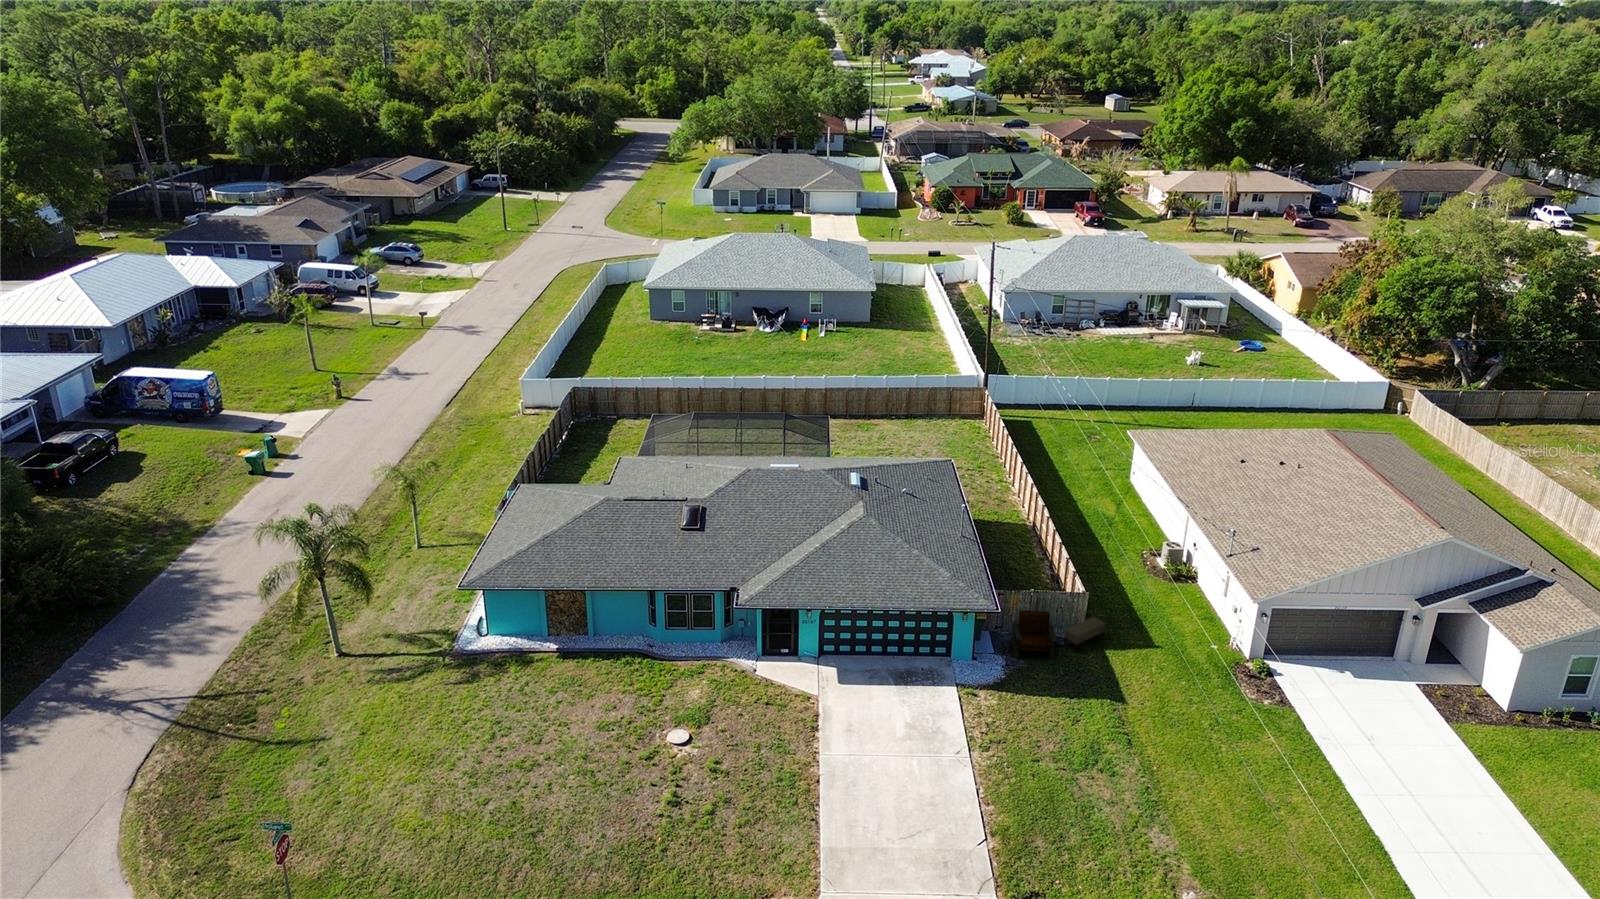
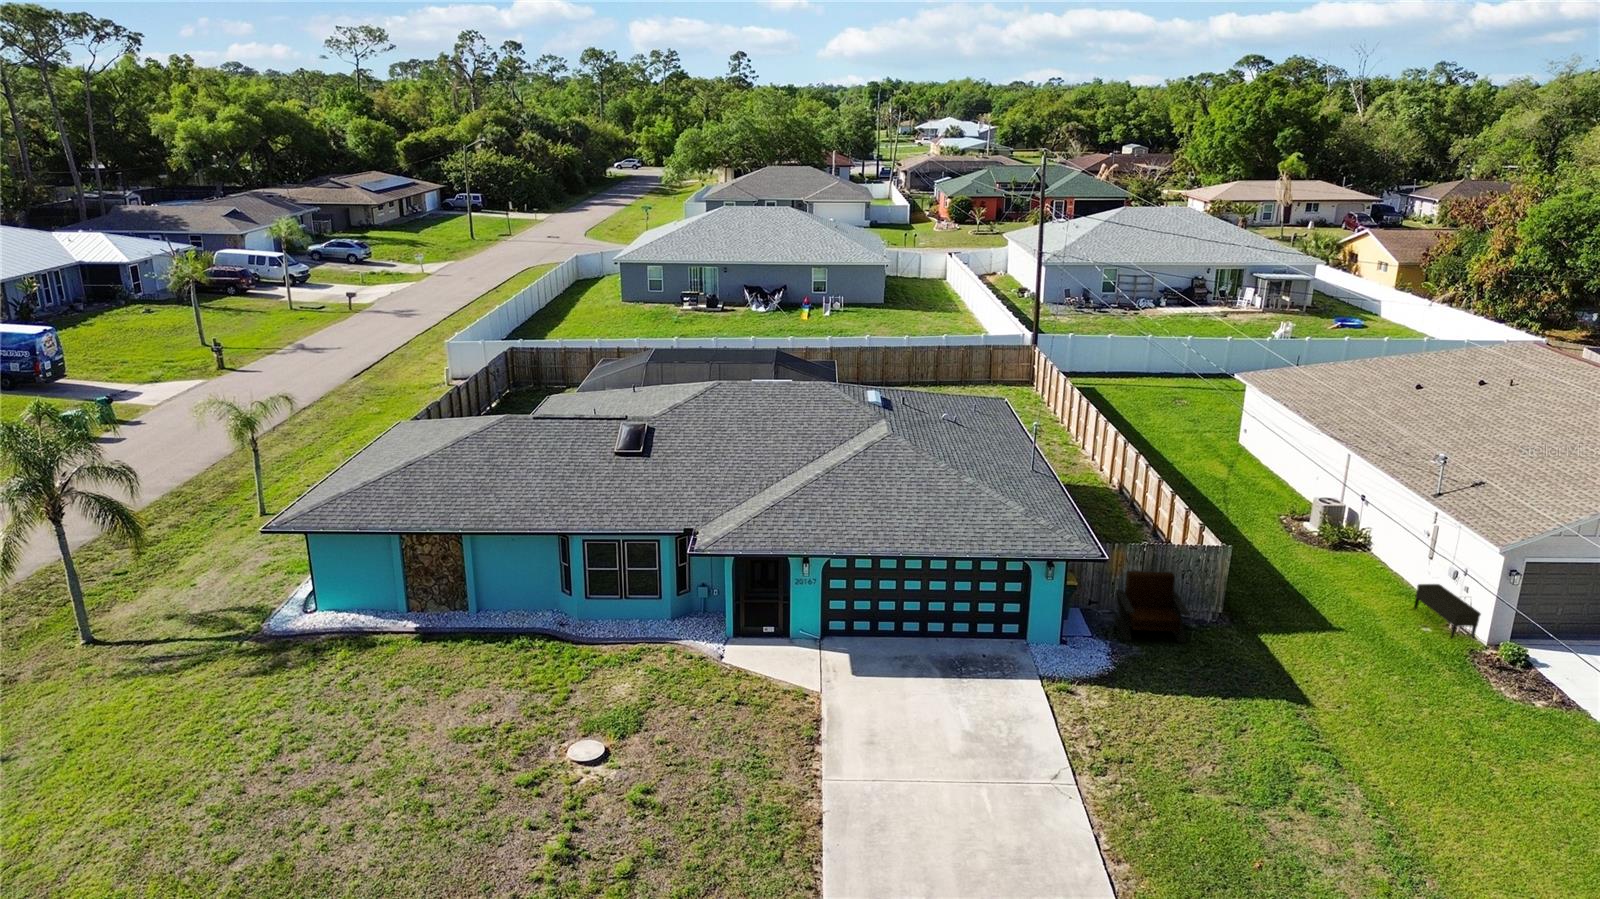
bench: present [1064,617,1106,651] -> present [1414,584,1481,638]

